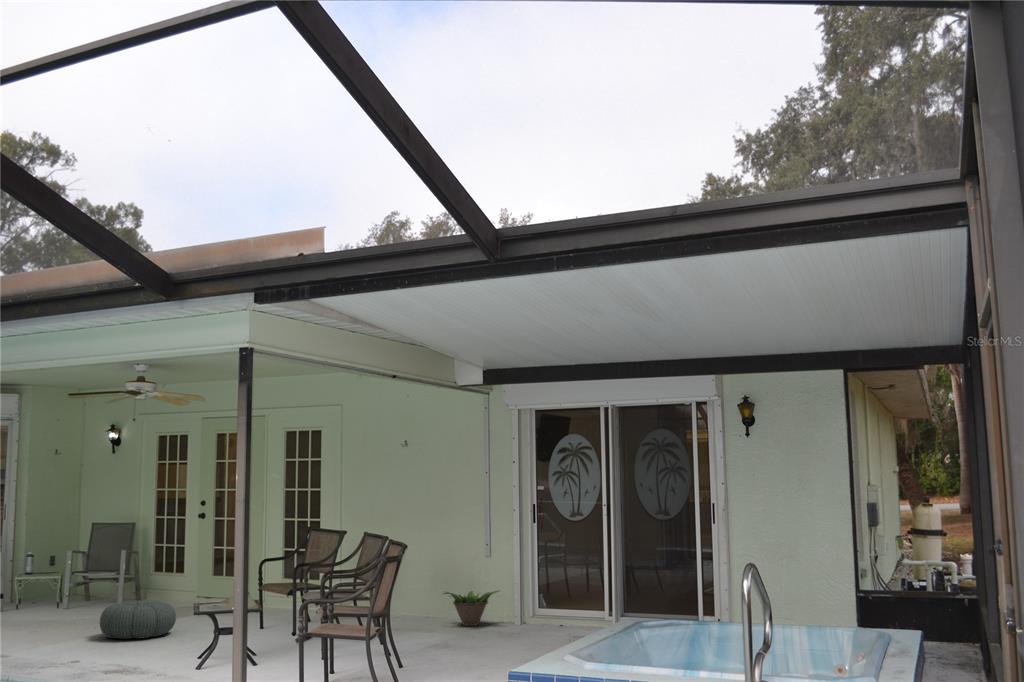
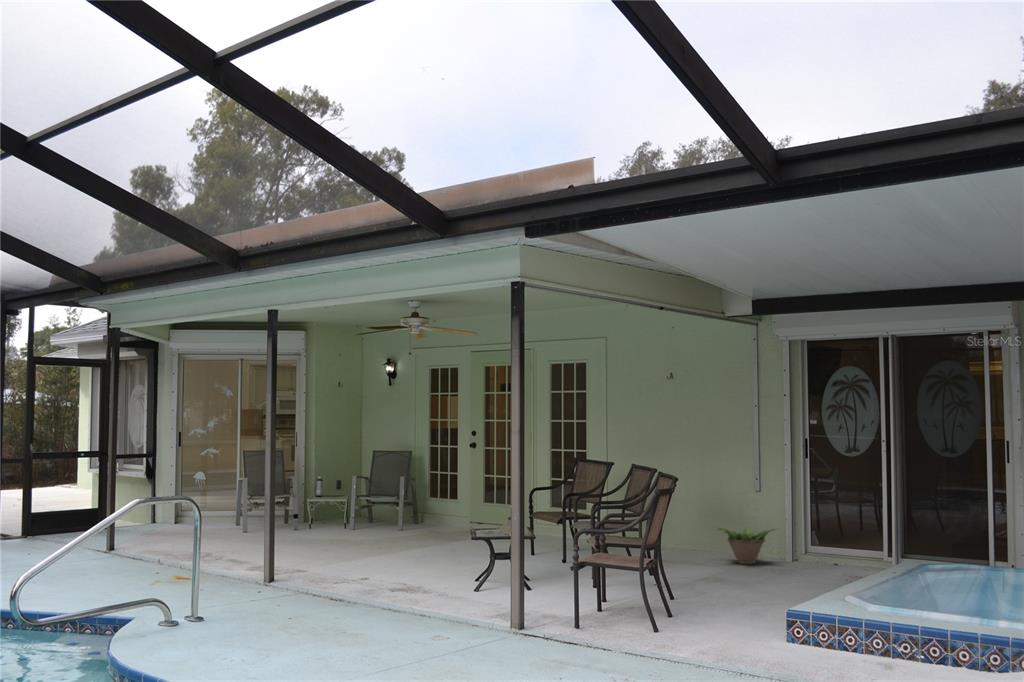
pouf: present [100,601,176,639] -> none [385,526,453,561]

